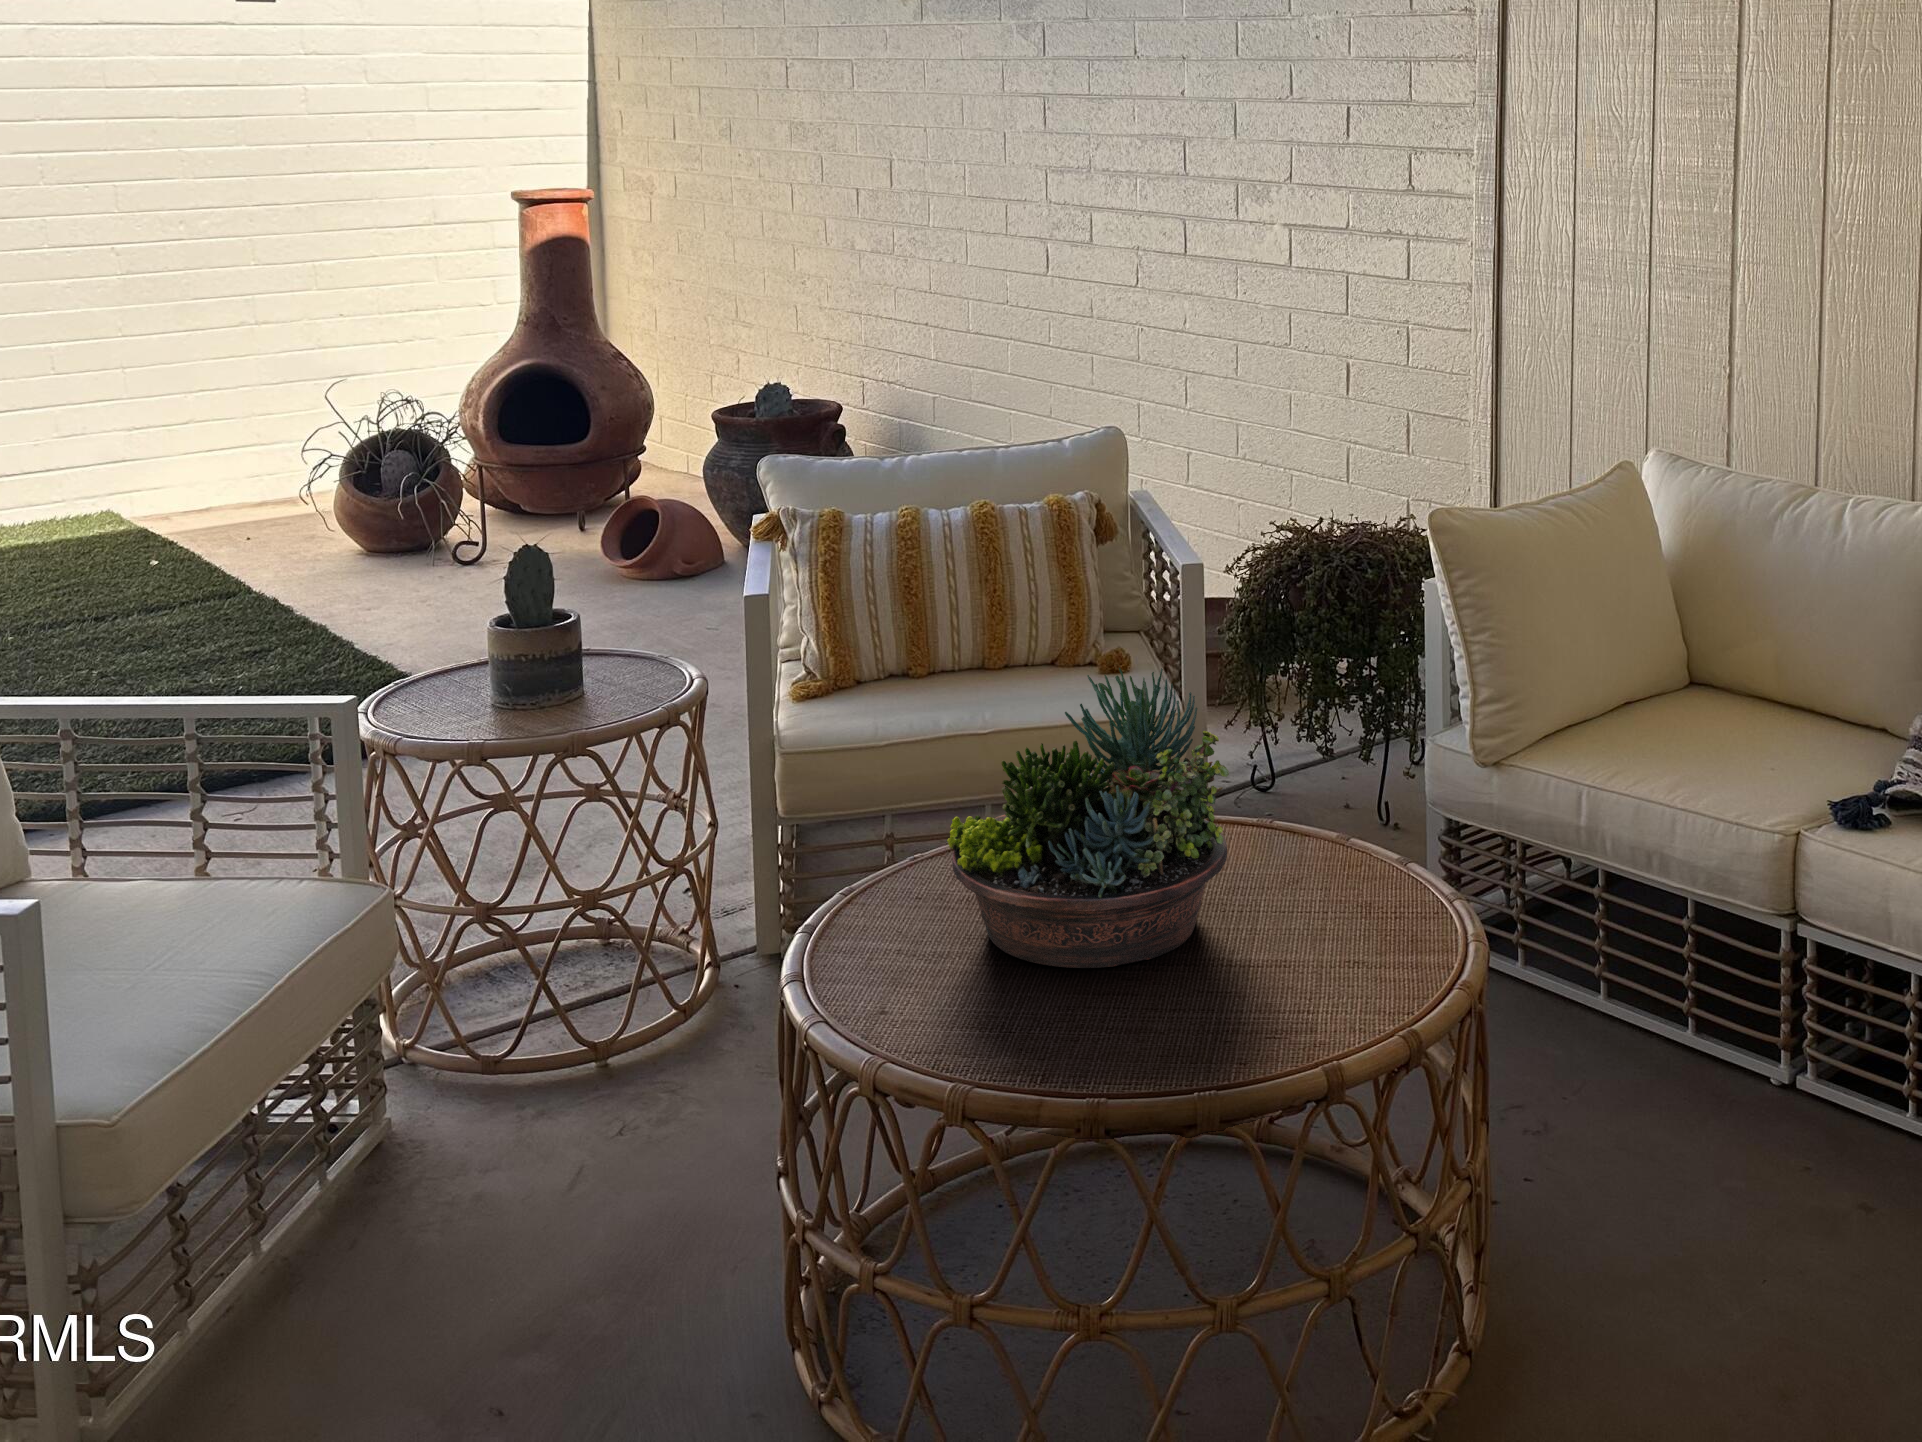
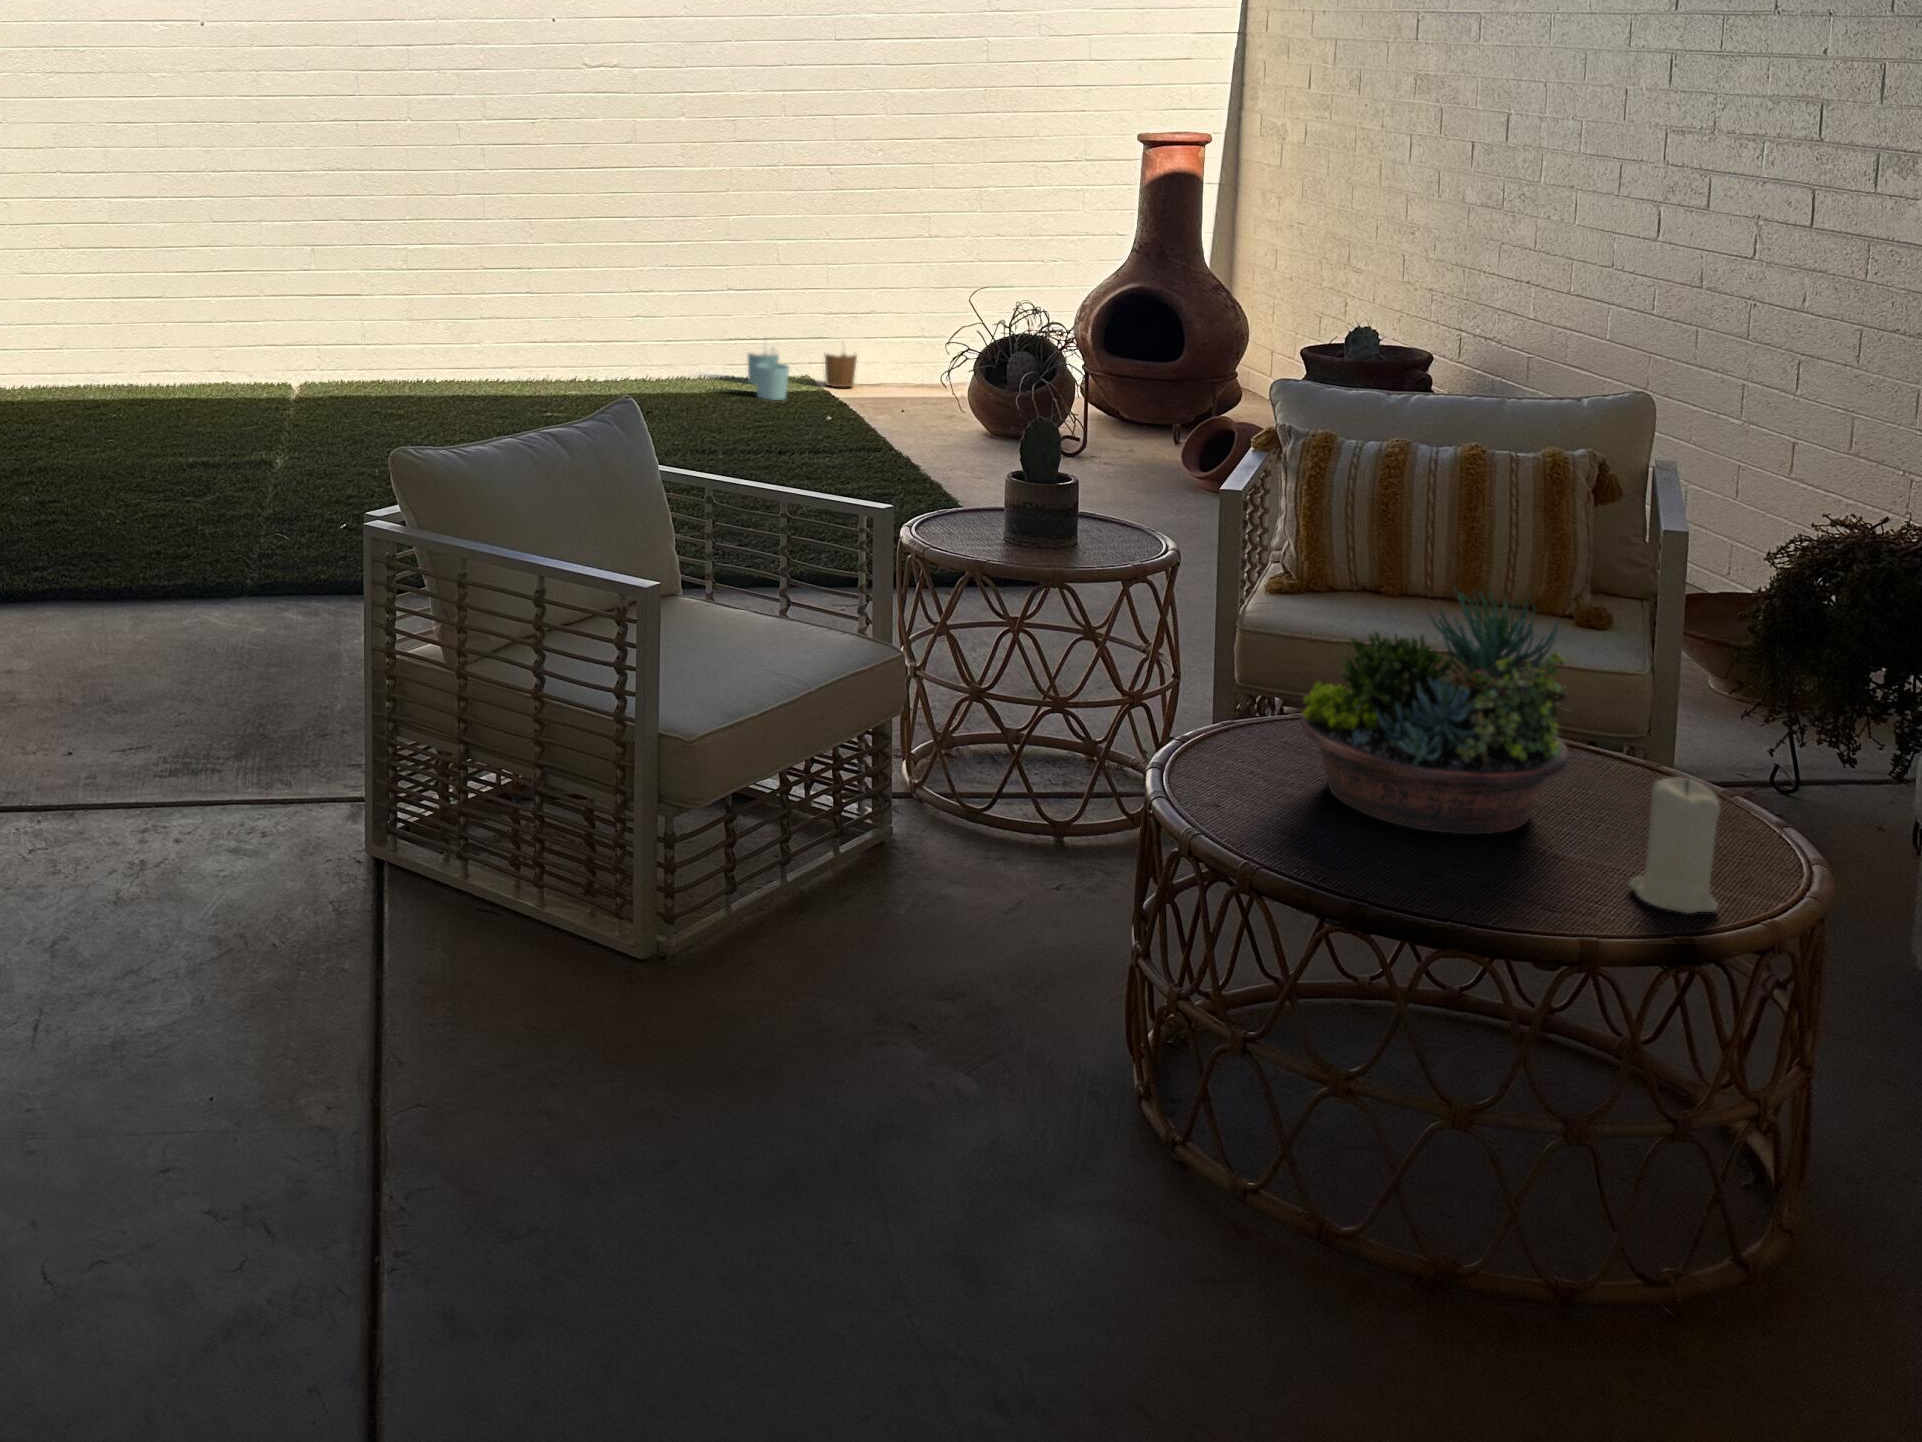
bucket: none [11,457,165,553] -> present [748,339,857,400]
candle: none [1327,842,1414,990] -> present [1629,778,1720,913]

